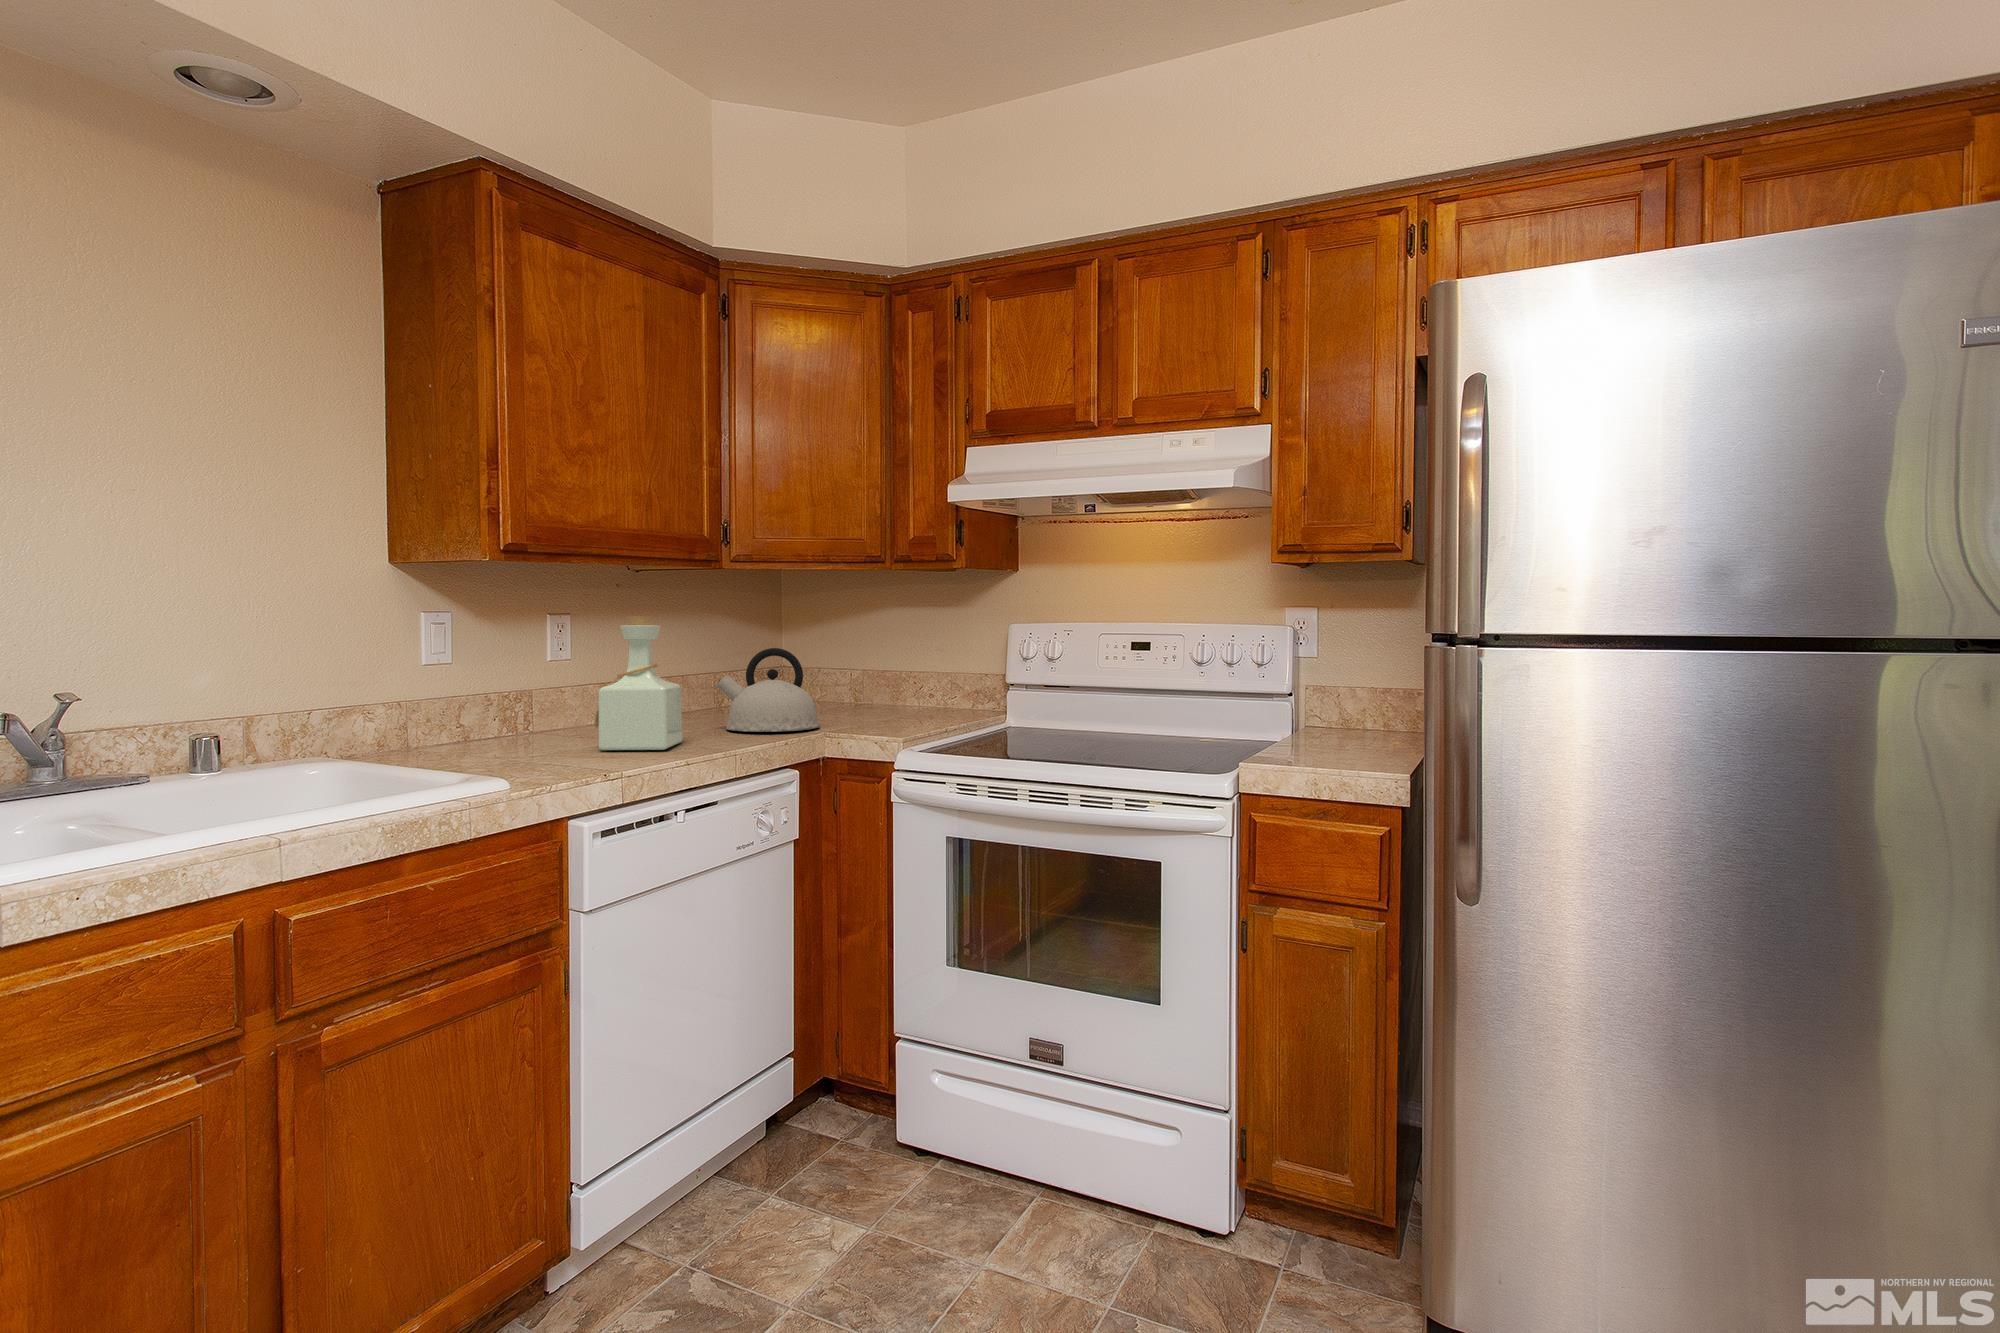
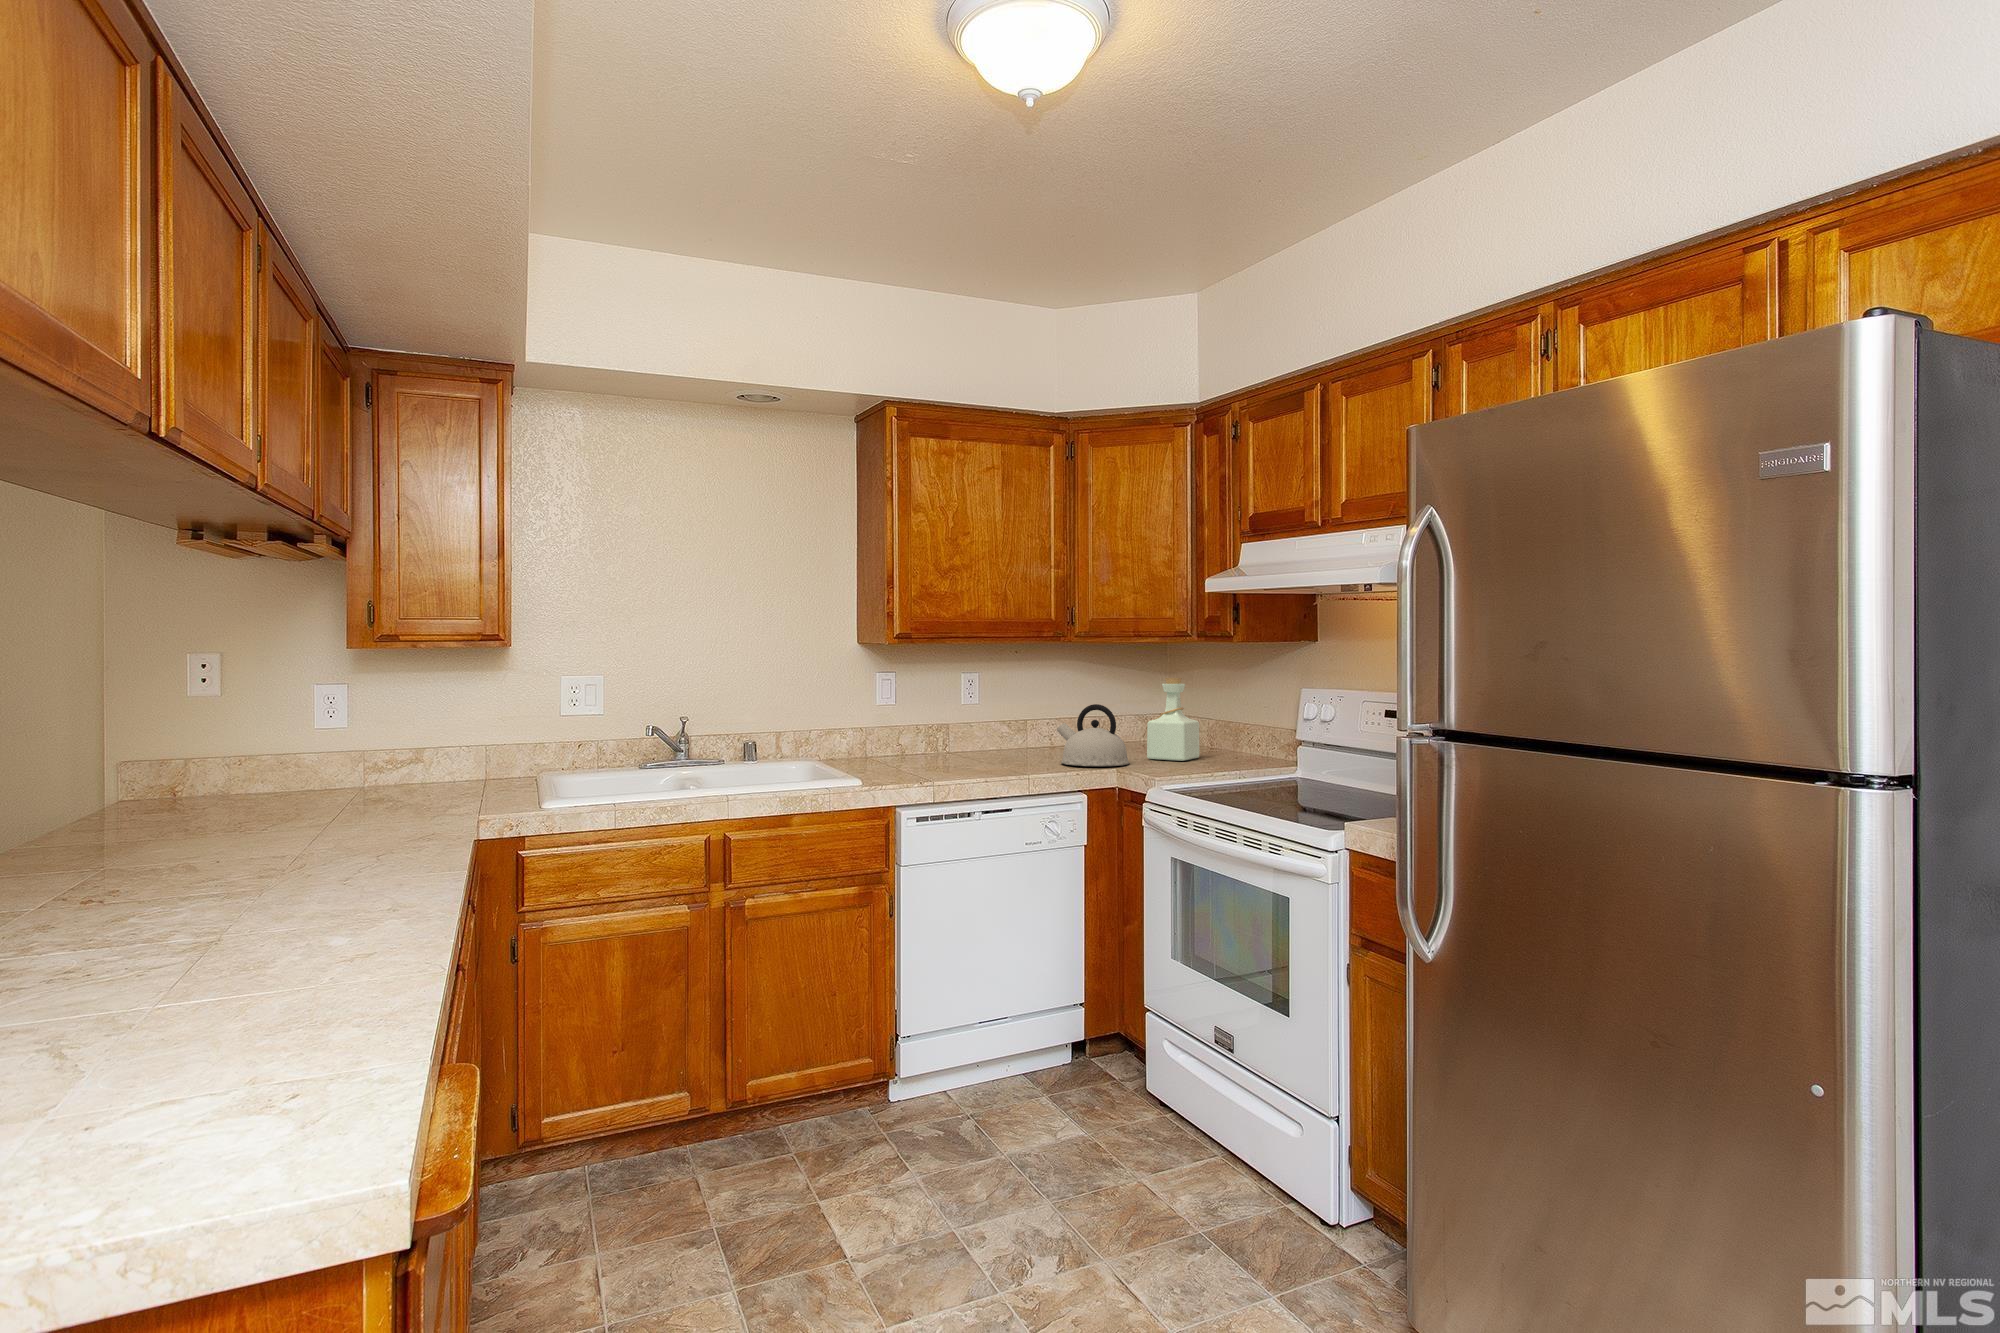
bottle: present [595,616,682,750] -> present [1147,678,1199,761]

